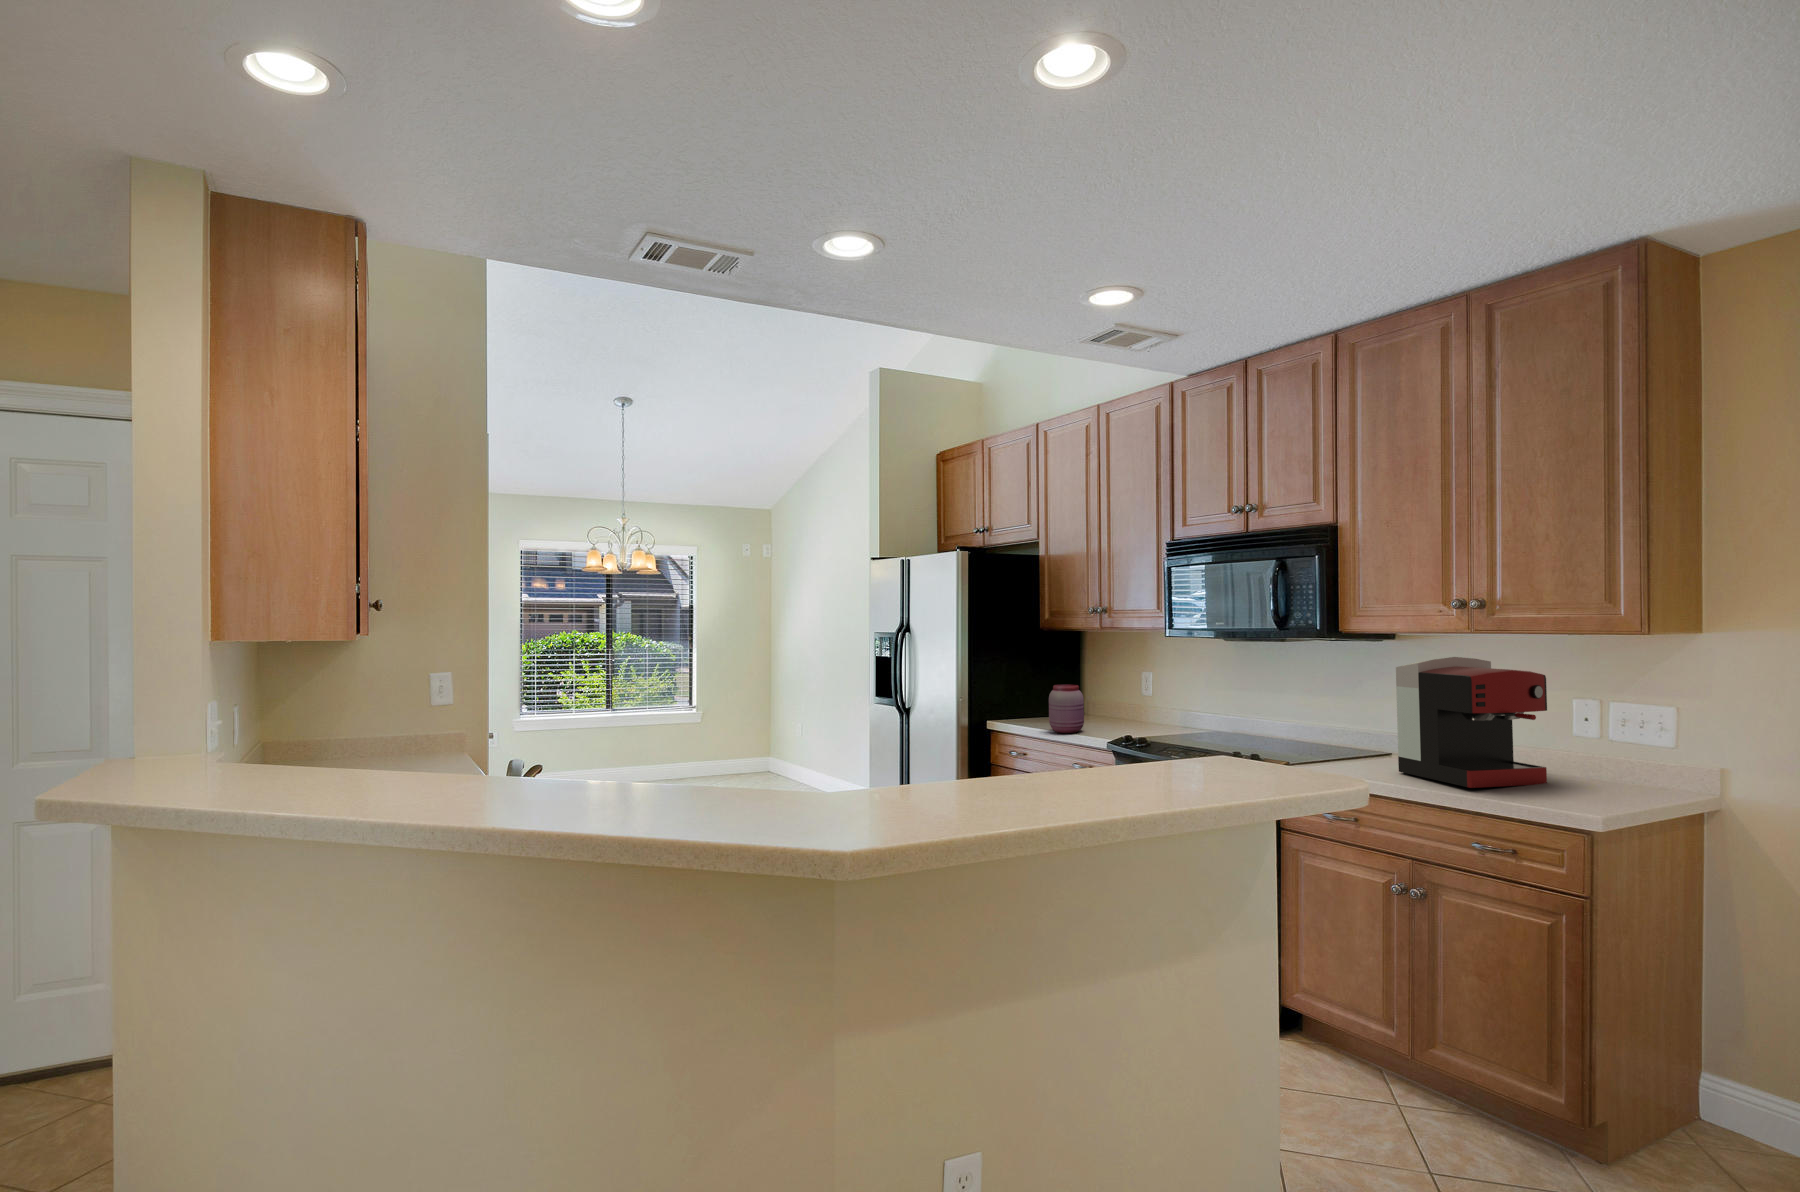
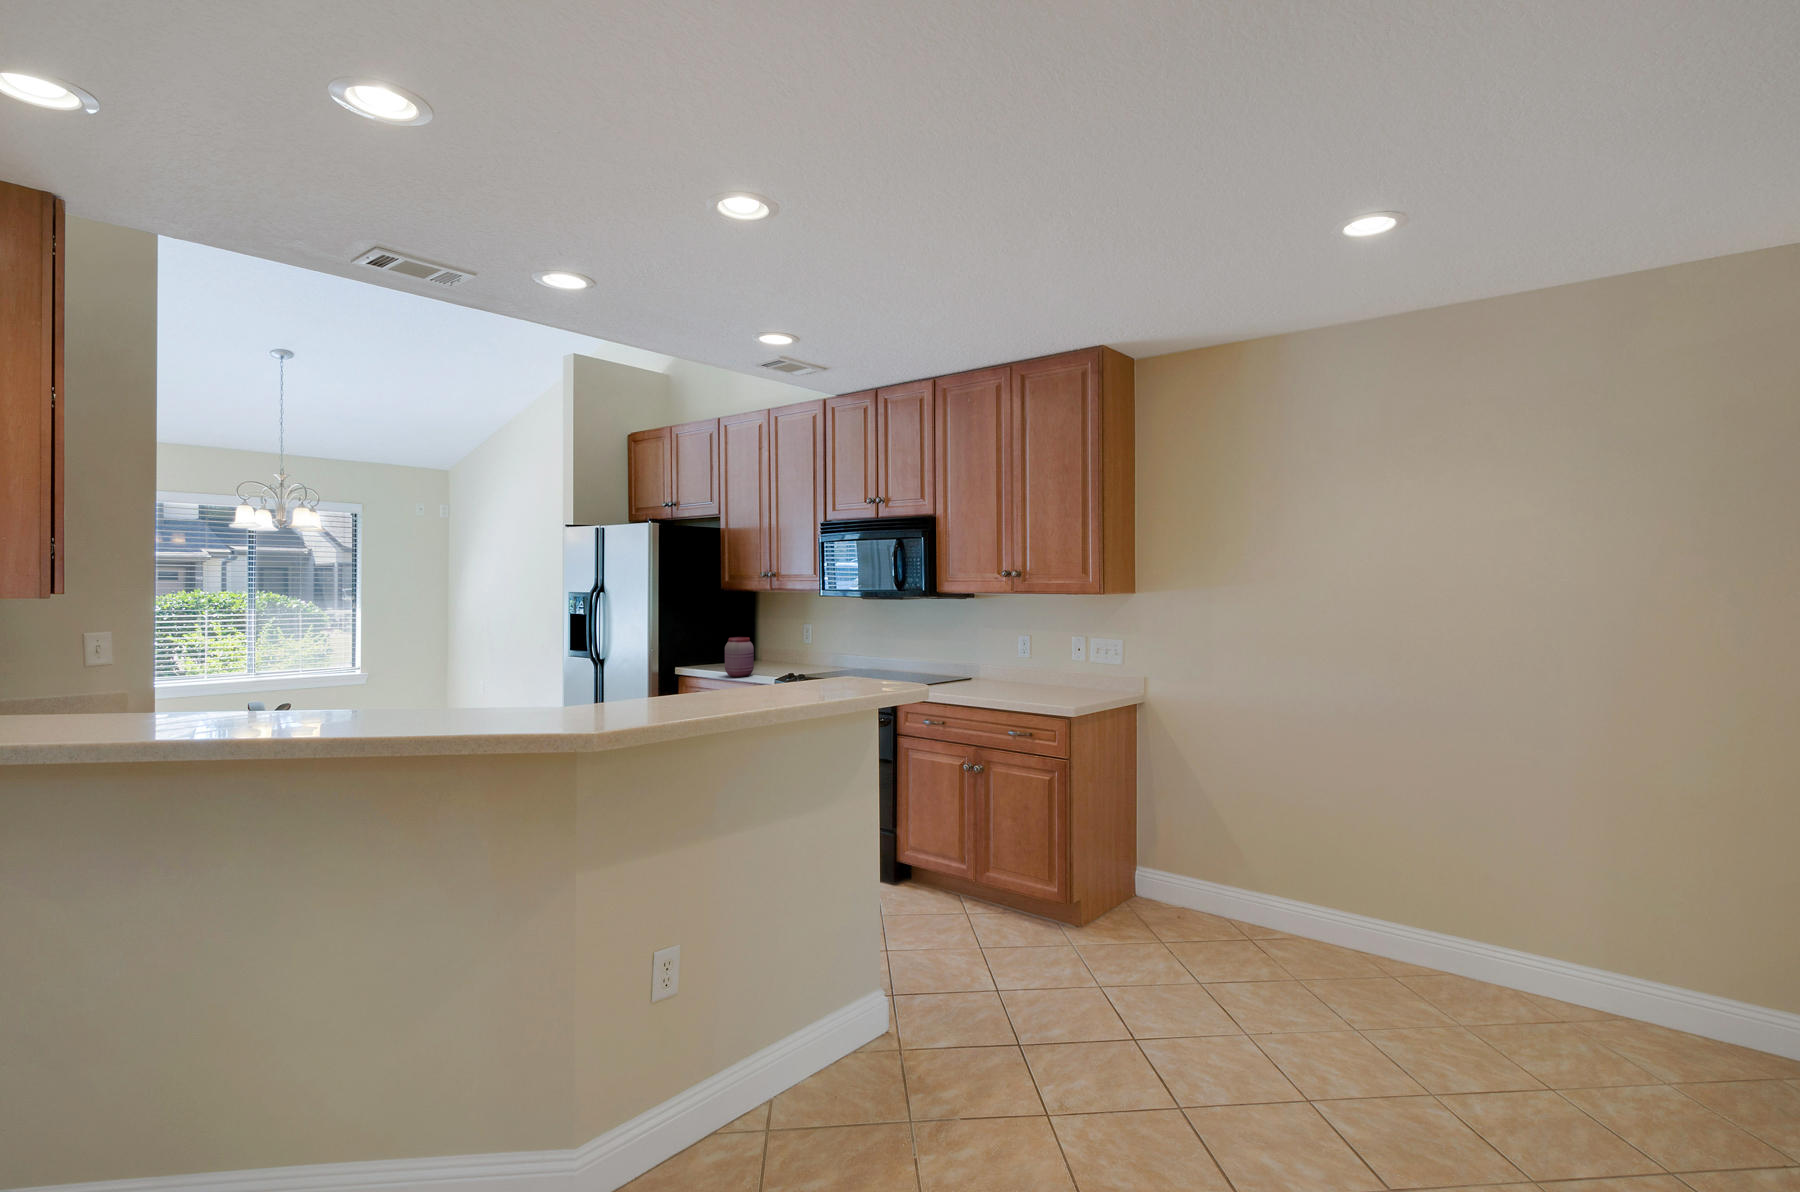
coffee maker: present [1396,657,1547,788] -> none [969,611,1054,697]

